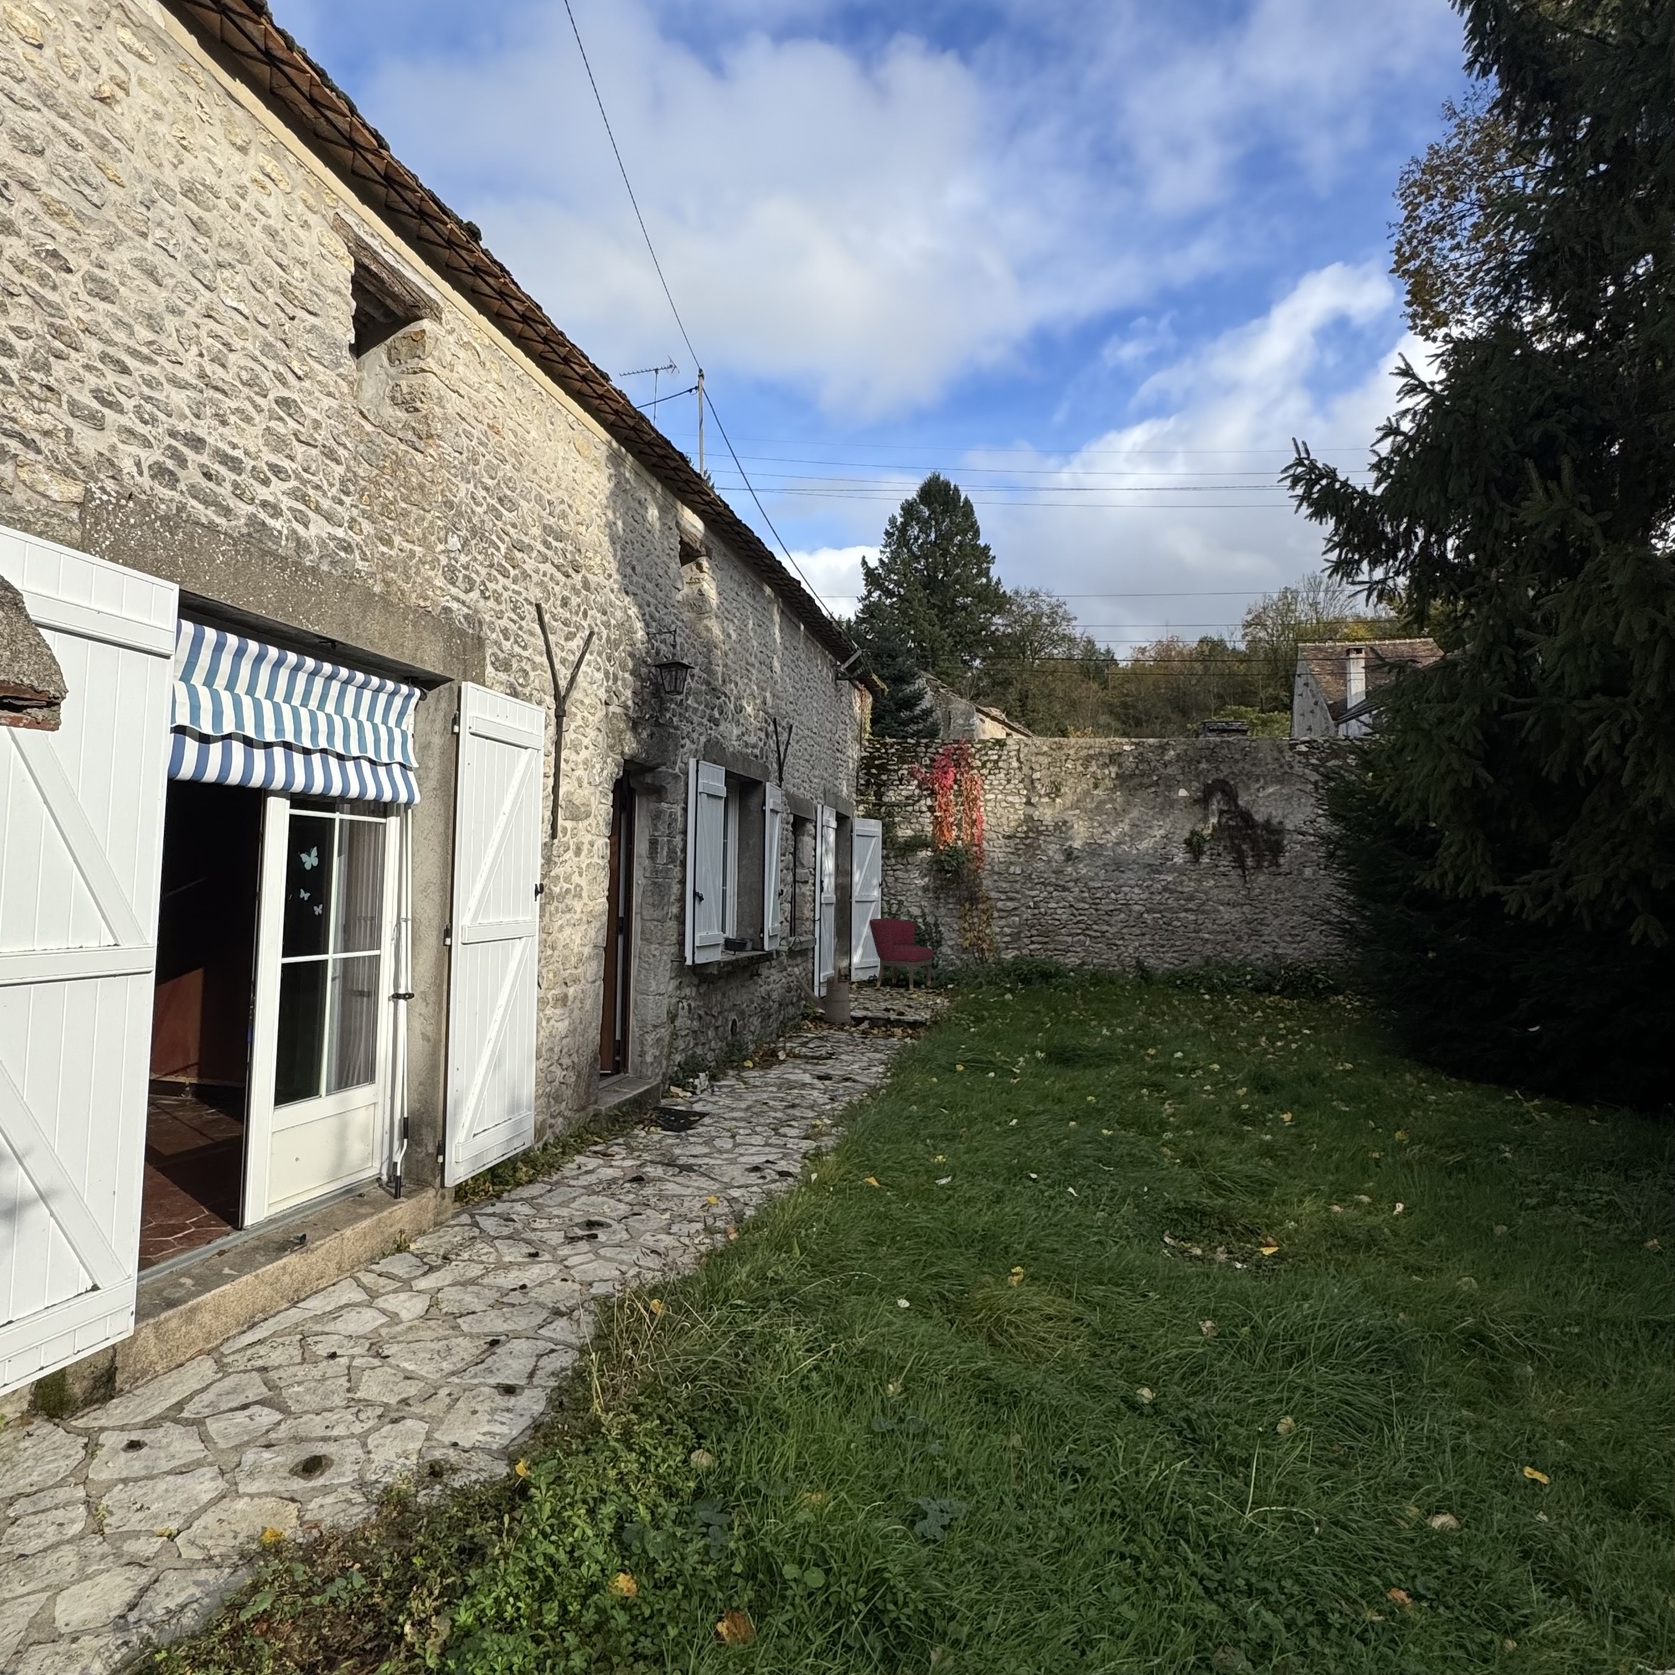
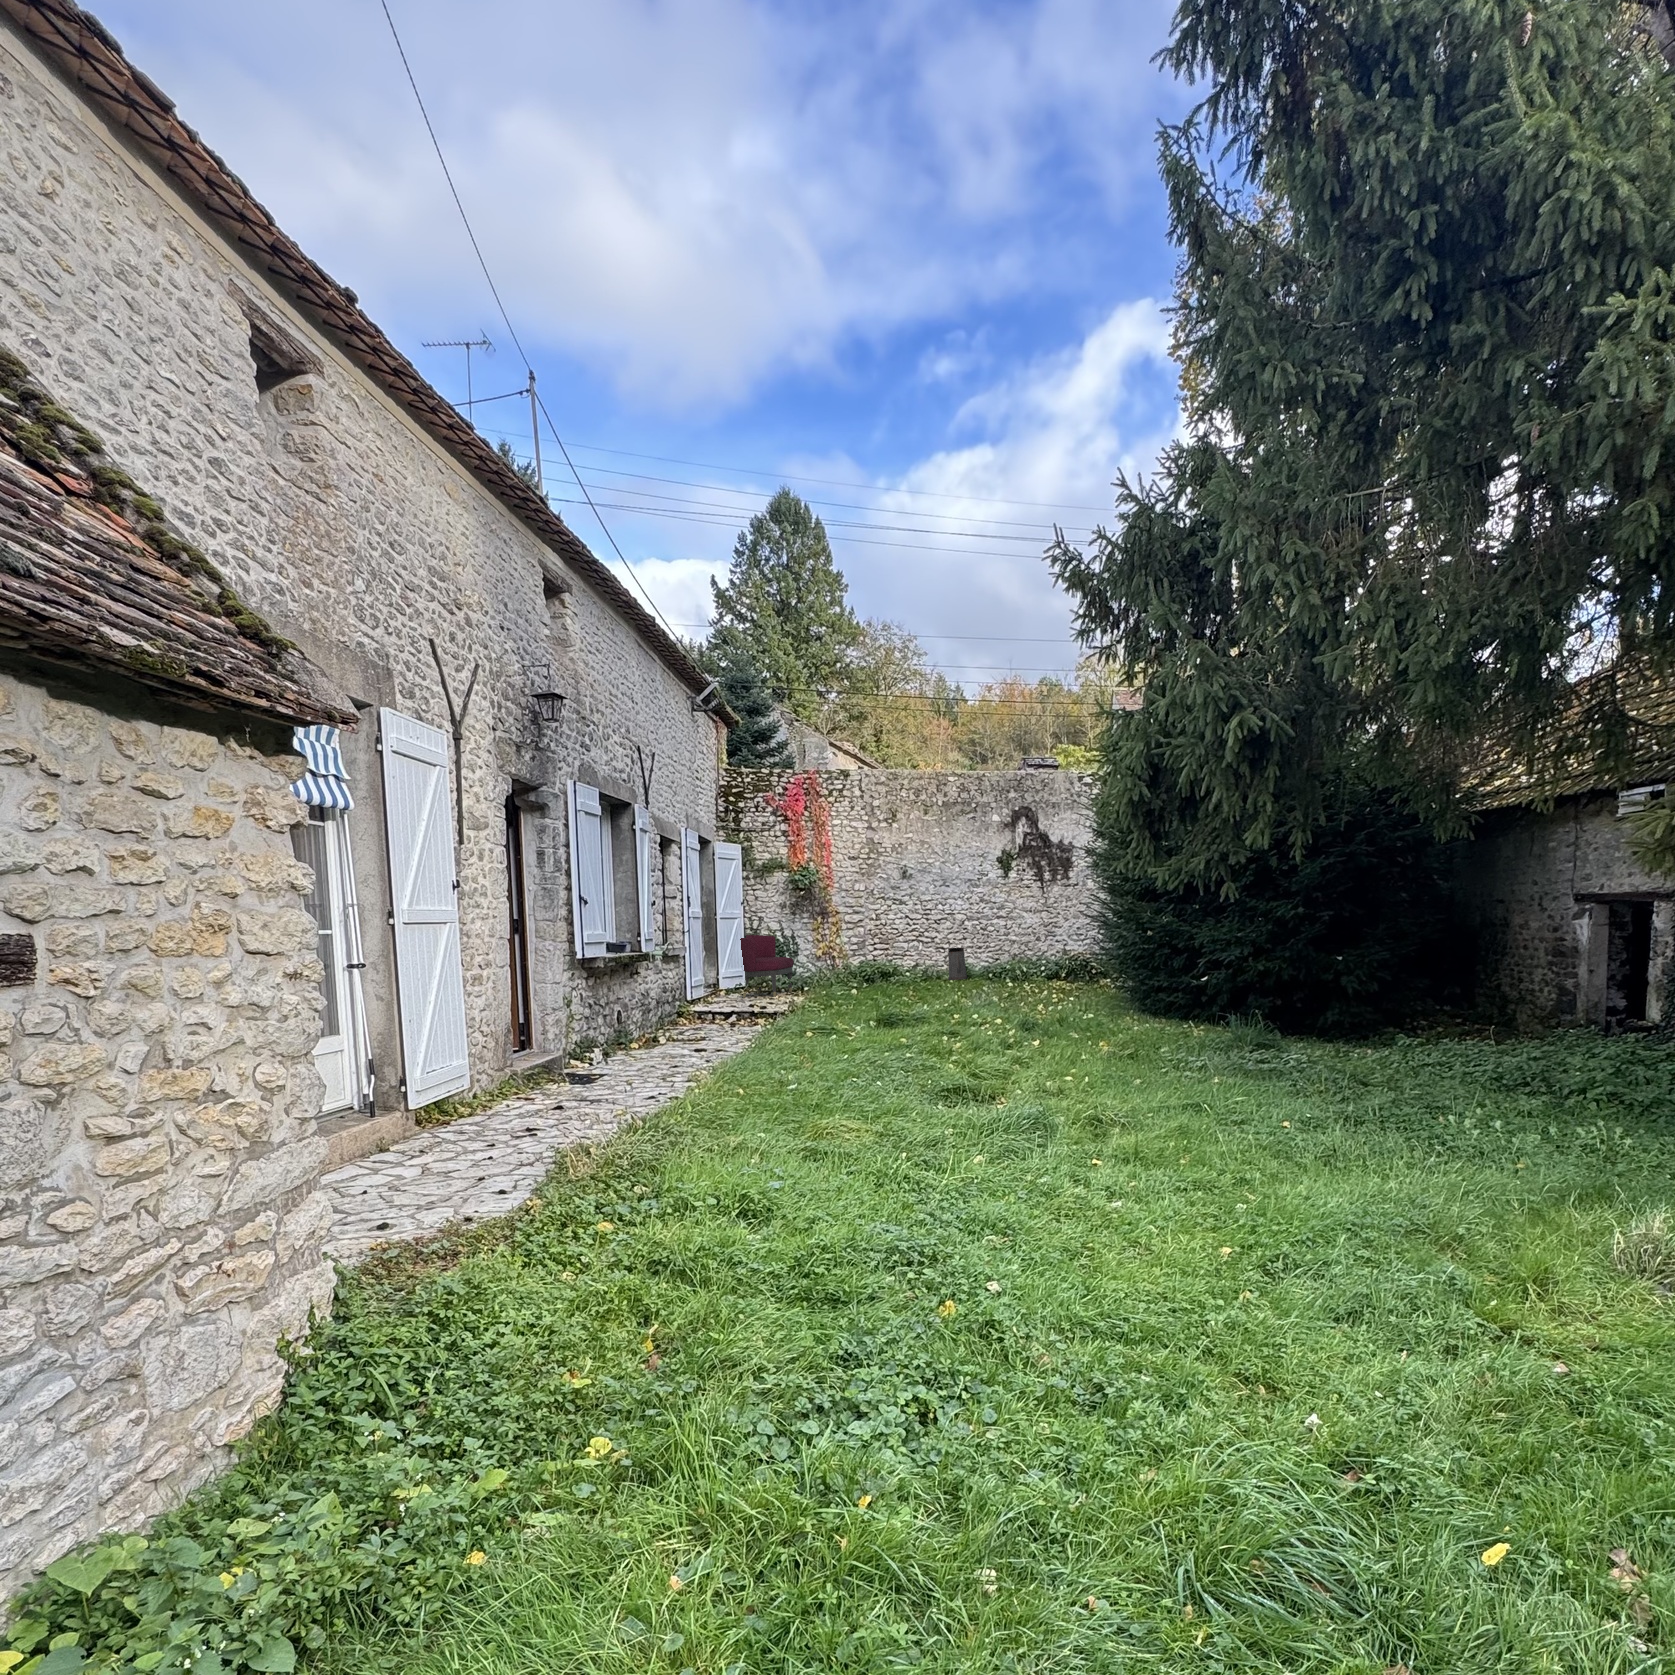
watering can: present [795,966,860,1023] -> present [948,941,968,980]

